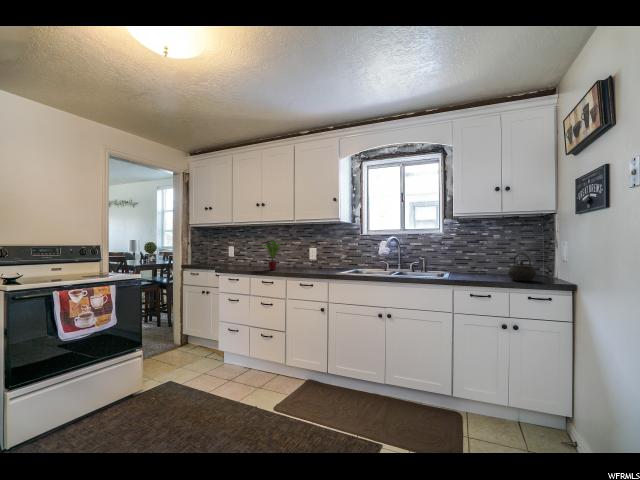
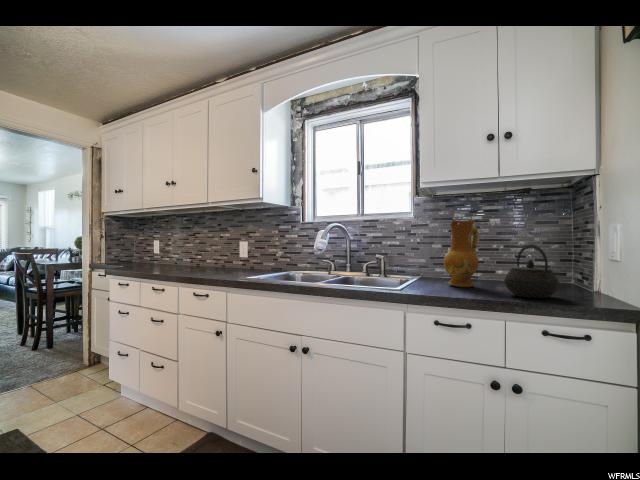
ceramic jug: none [470,237,491,277] -> present [443,220,479,287]
potted plant: present [261,240,282,270] -> none [157,229,191,271]

